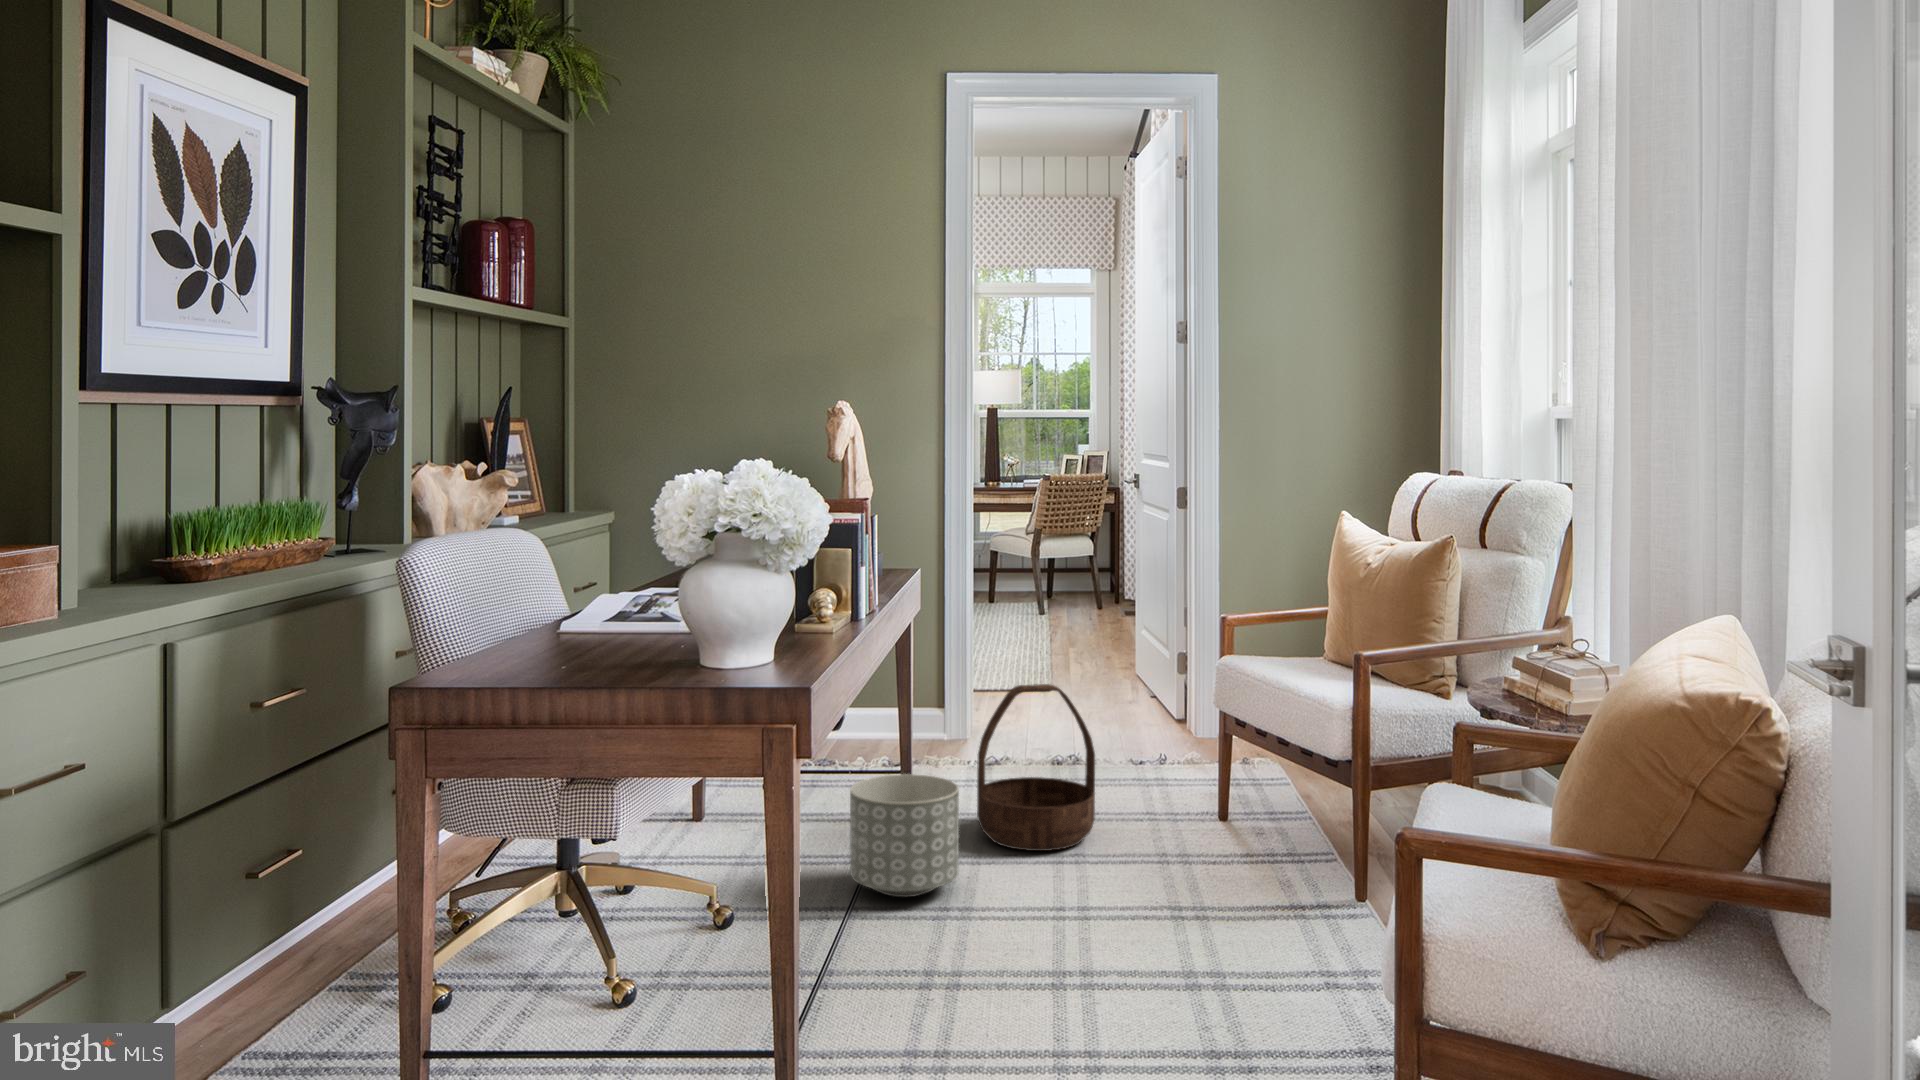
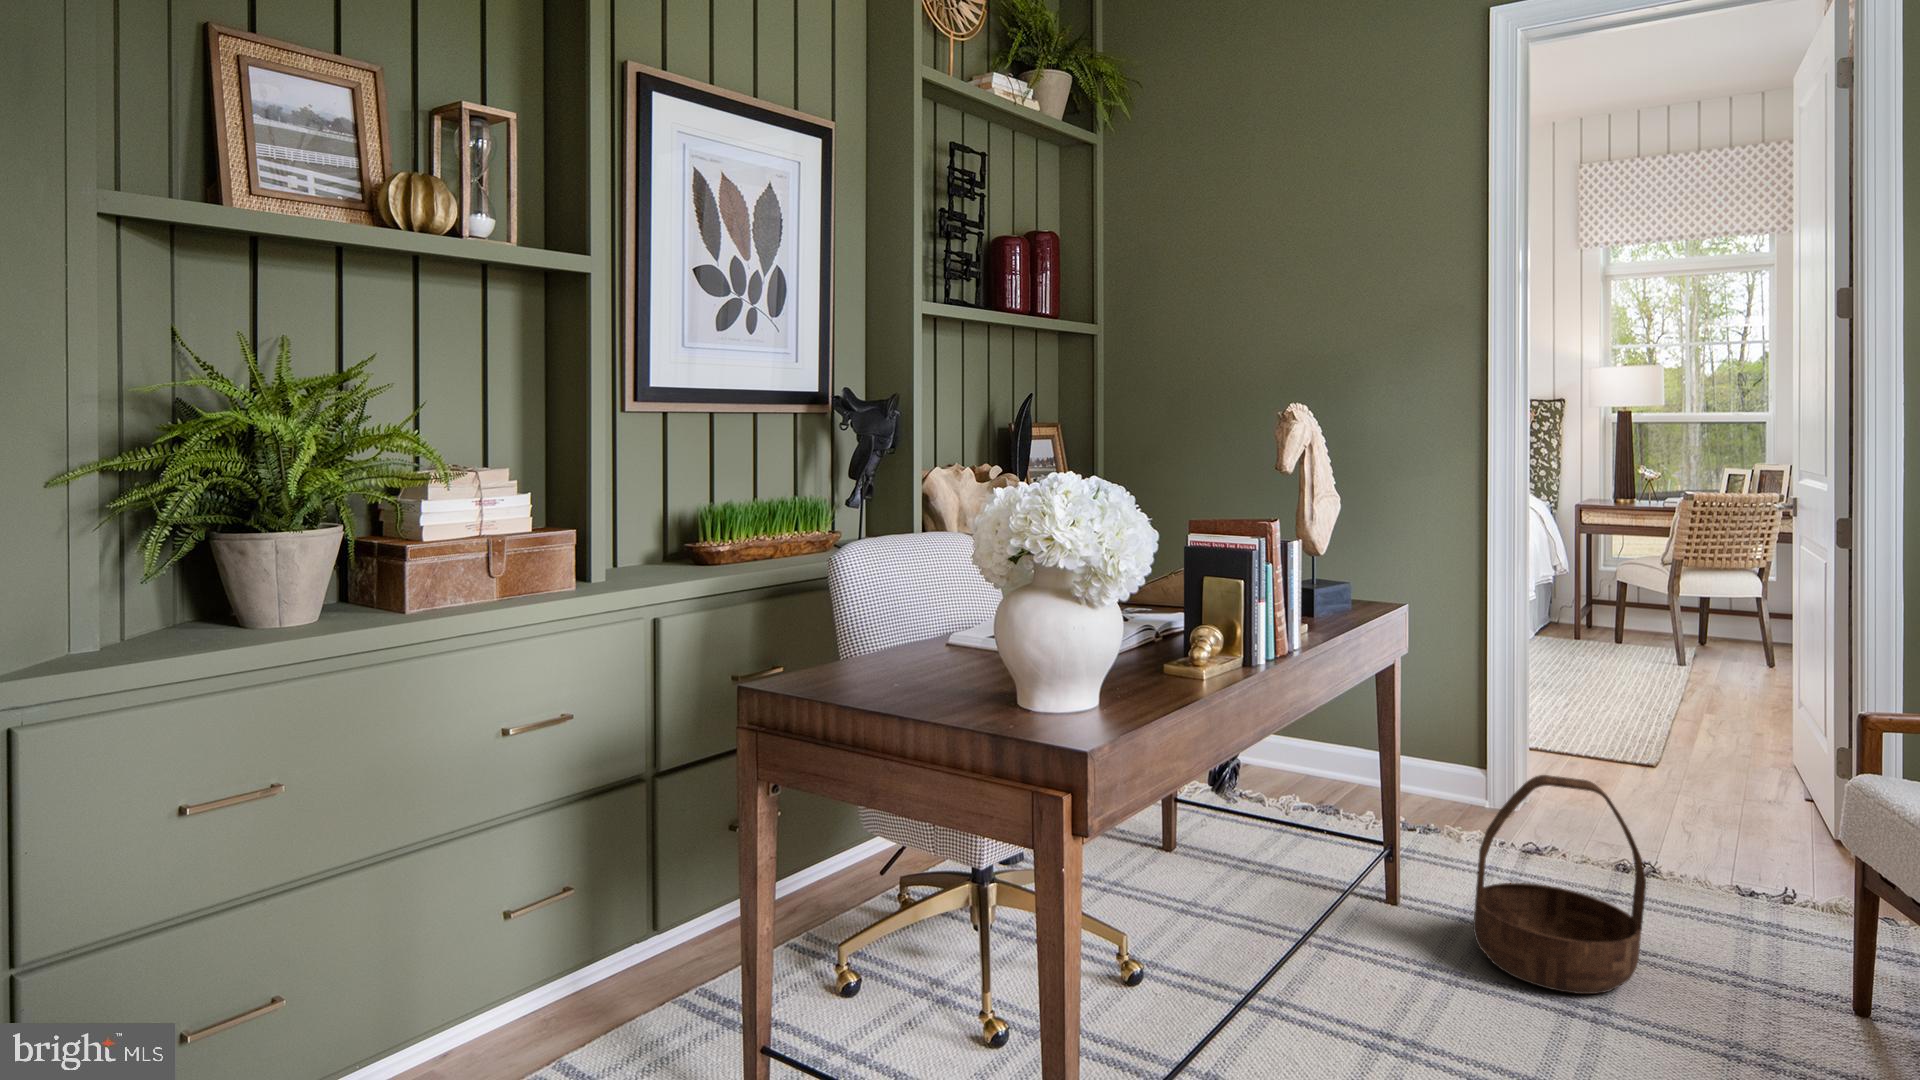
planter: present [850,774,959,897] -> none [1285,856,1427,1010]

